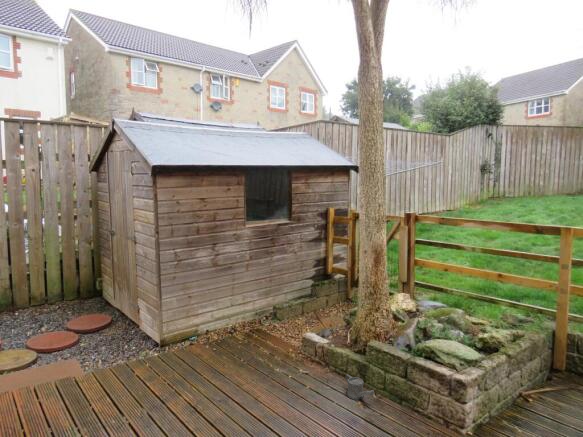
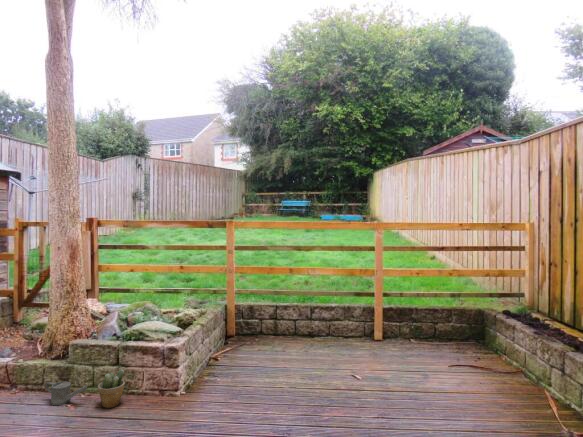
potted plant: none [382,387,407,422] -> present [98,369,125,408]

